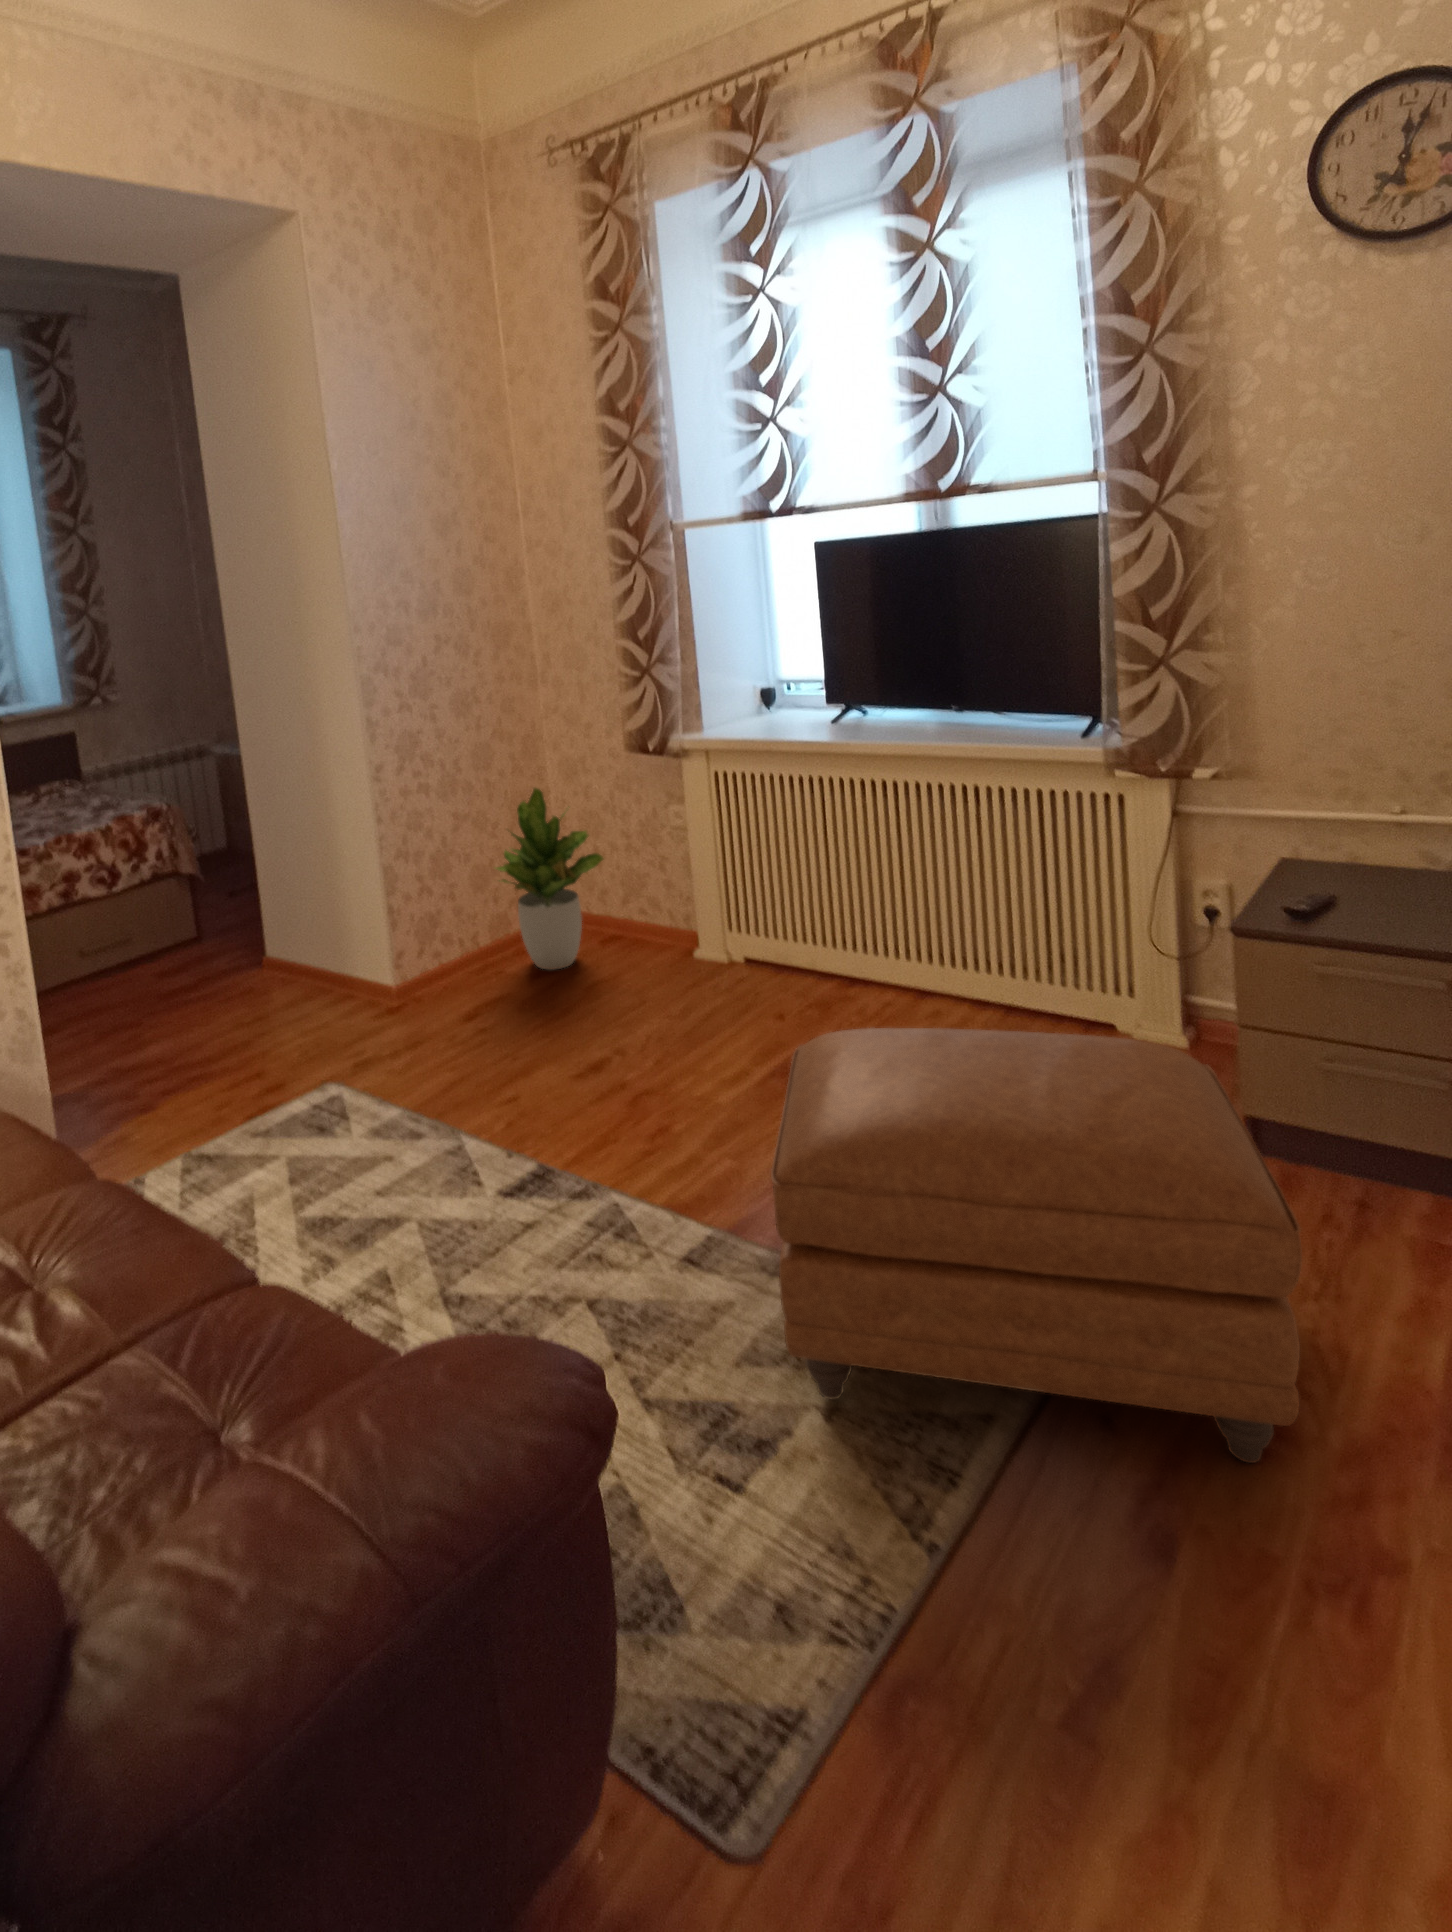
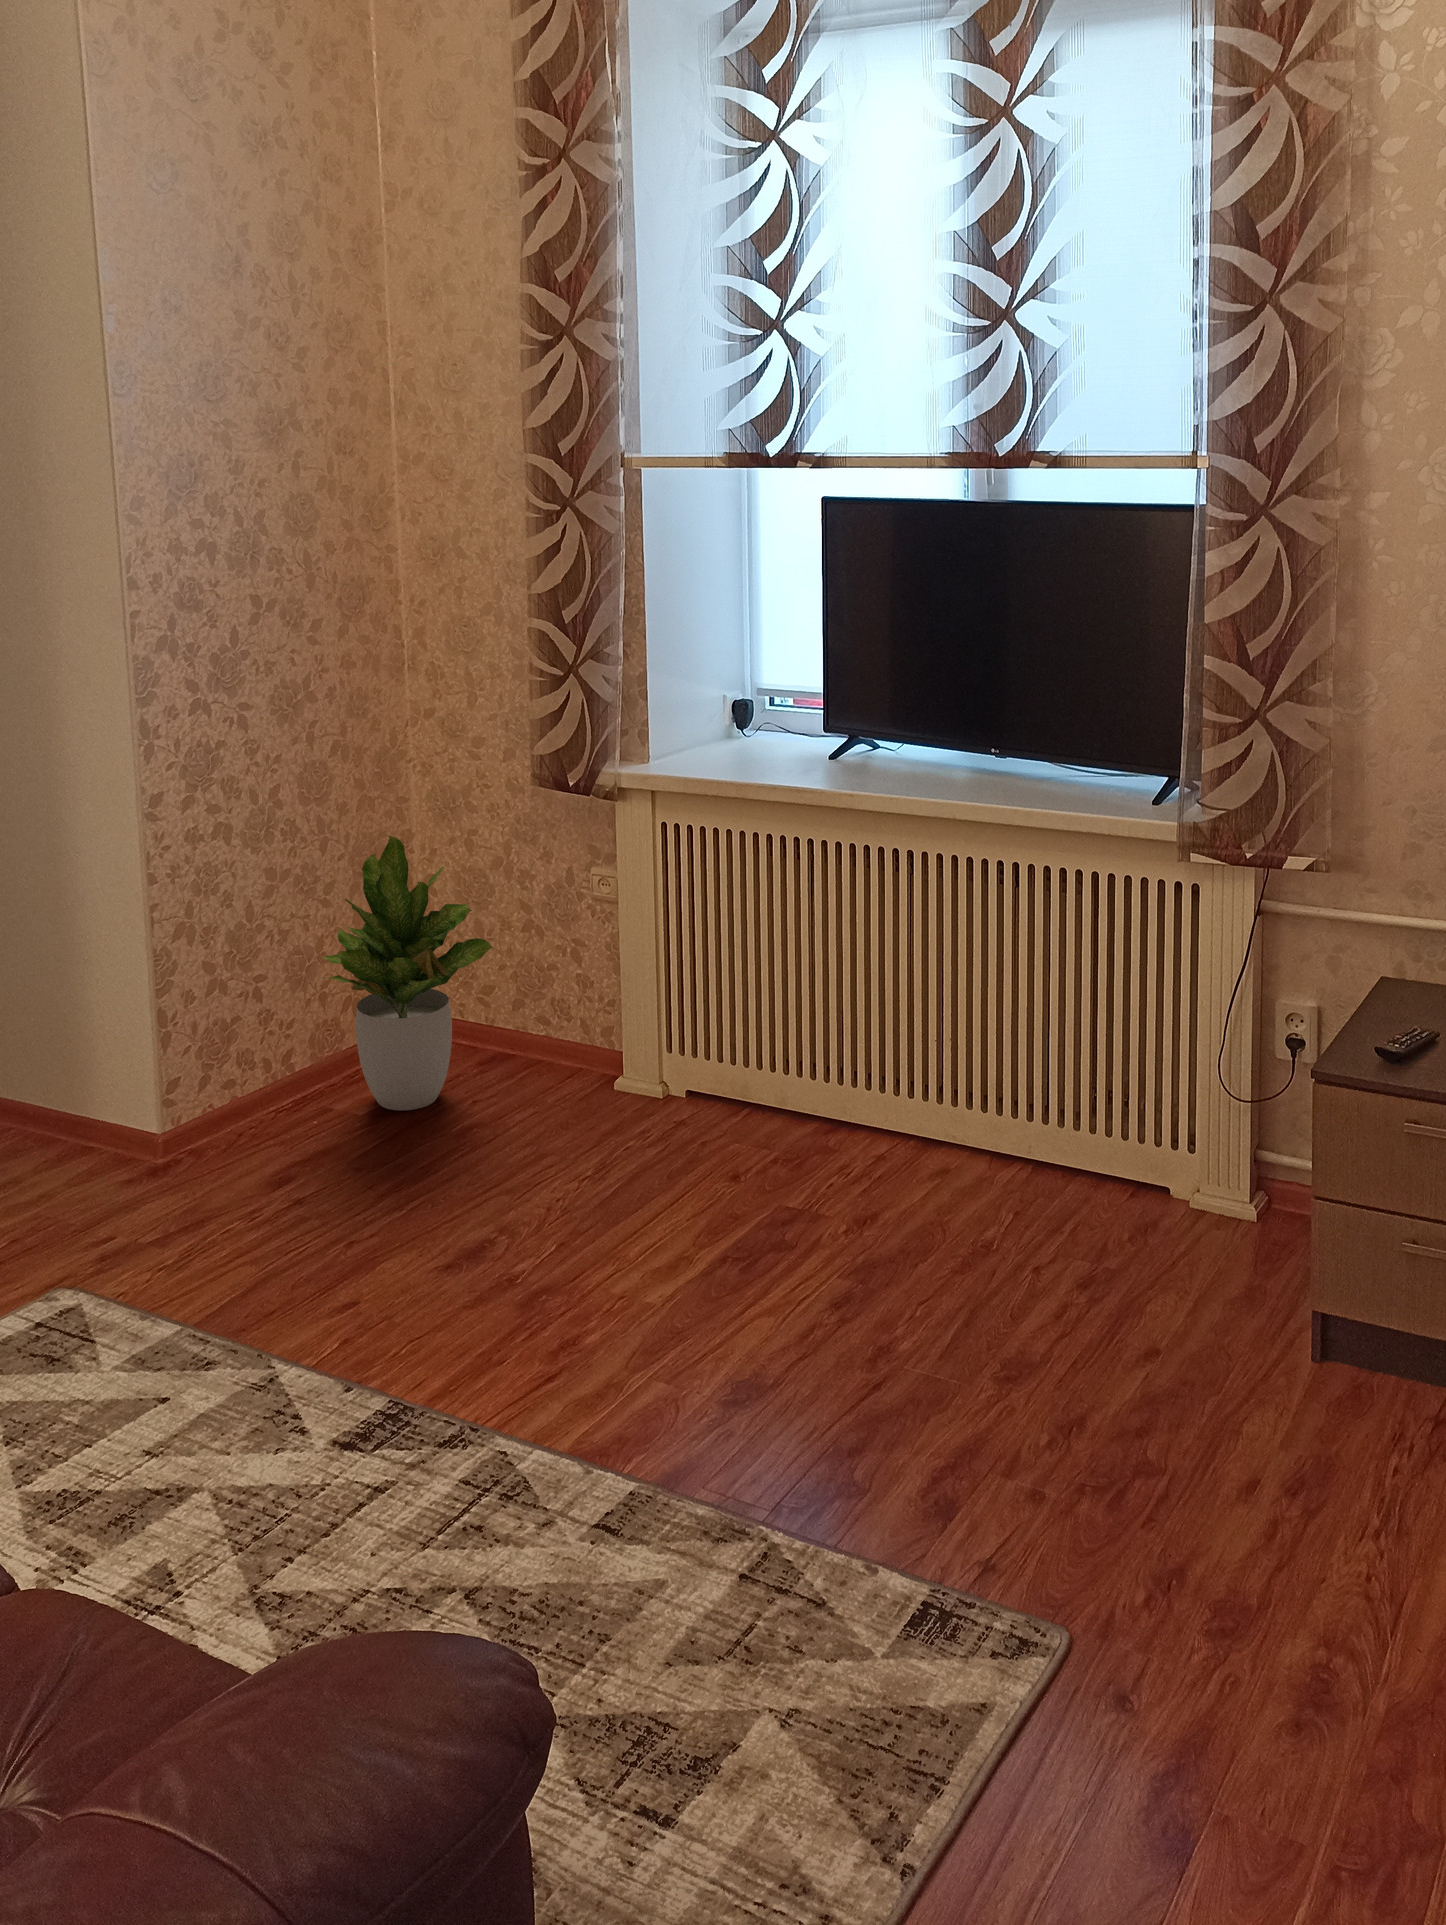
ottoman: present [771,1028,1302,1463] -> none [730,1212,1345,1733]

